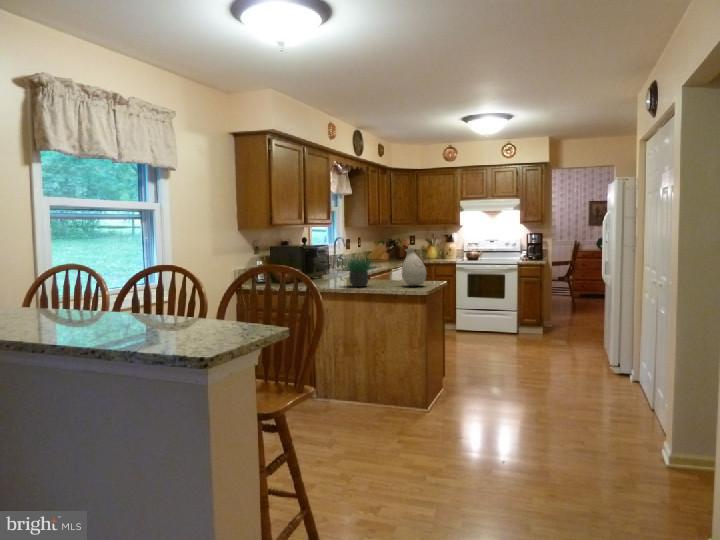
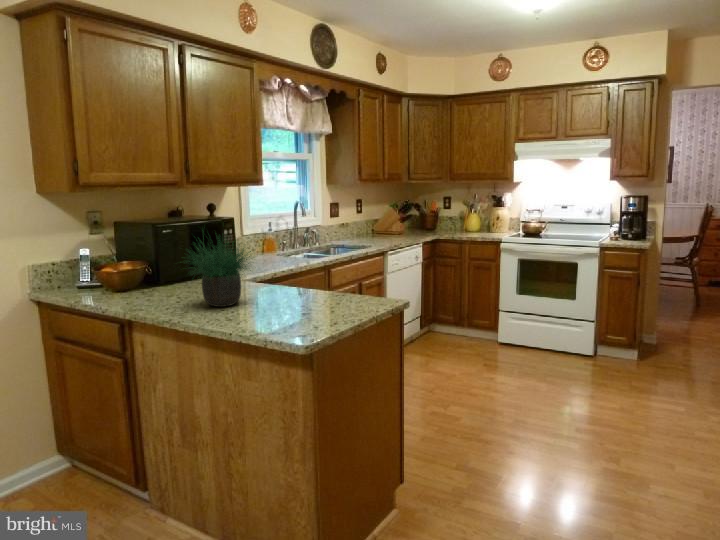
vase: present [402,248,427,286] -> none [295,230,347,311]

